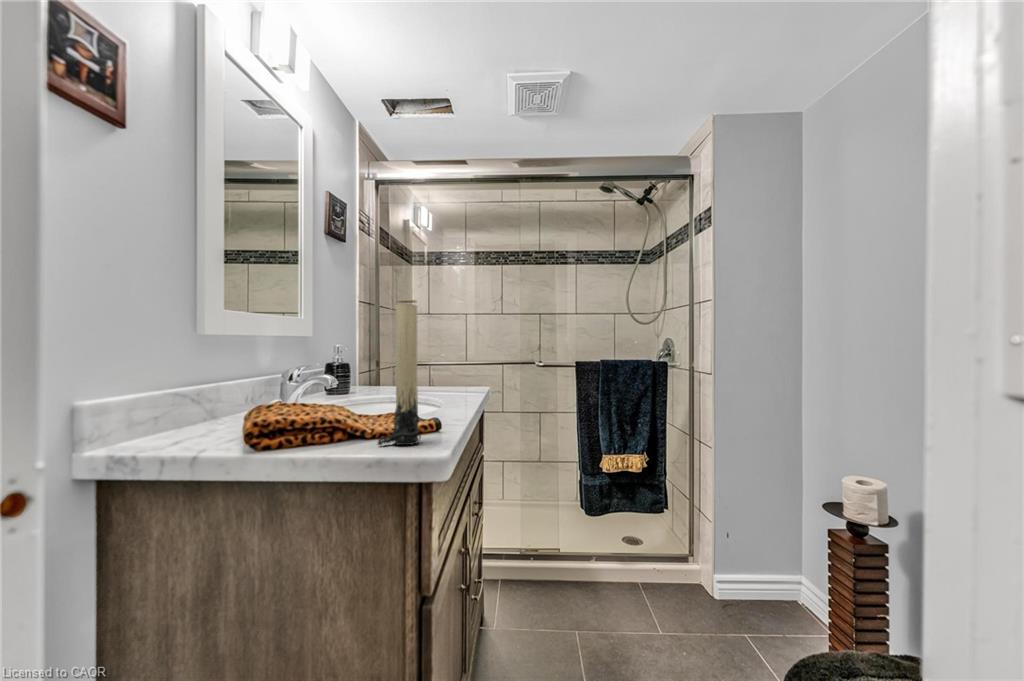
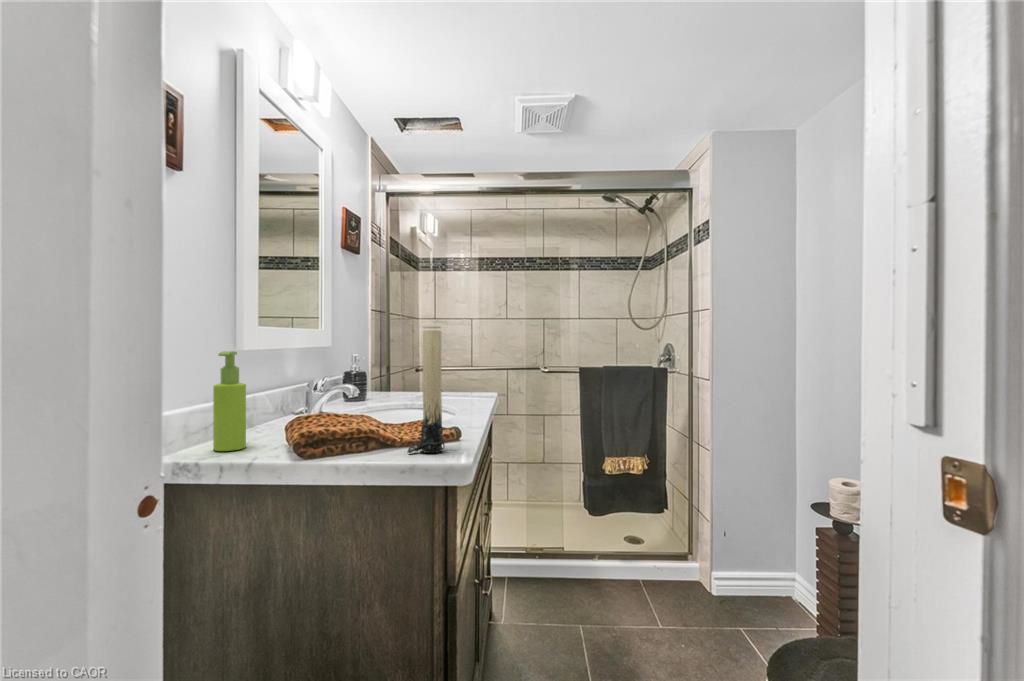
soap dispenser: none [157,329,196,443] -> present [213,351,246,451]

